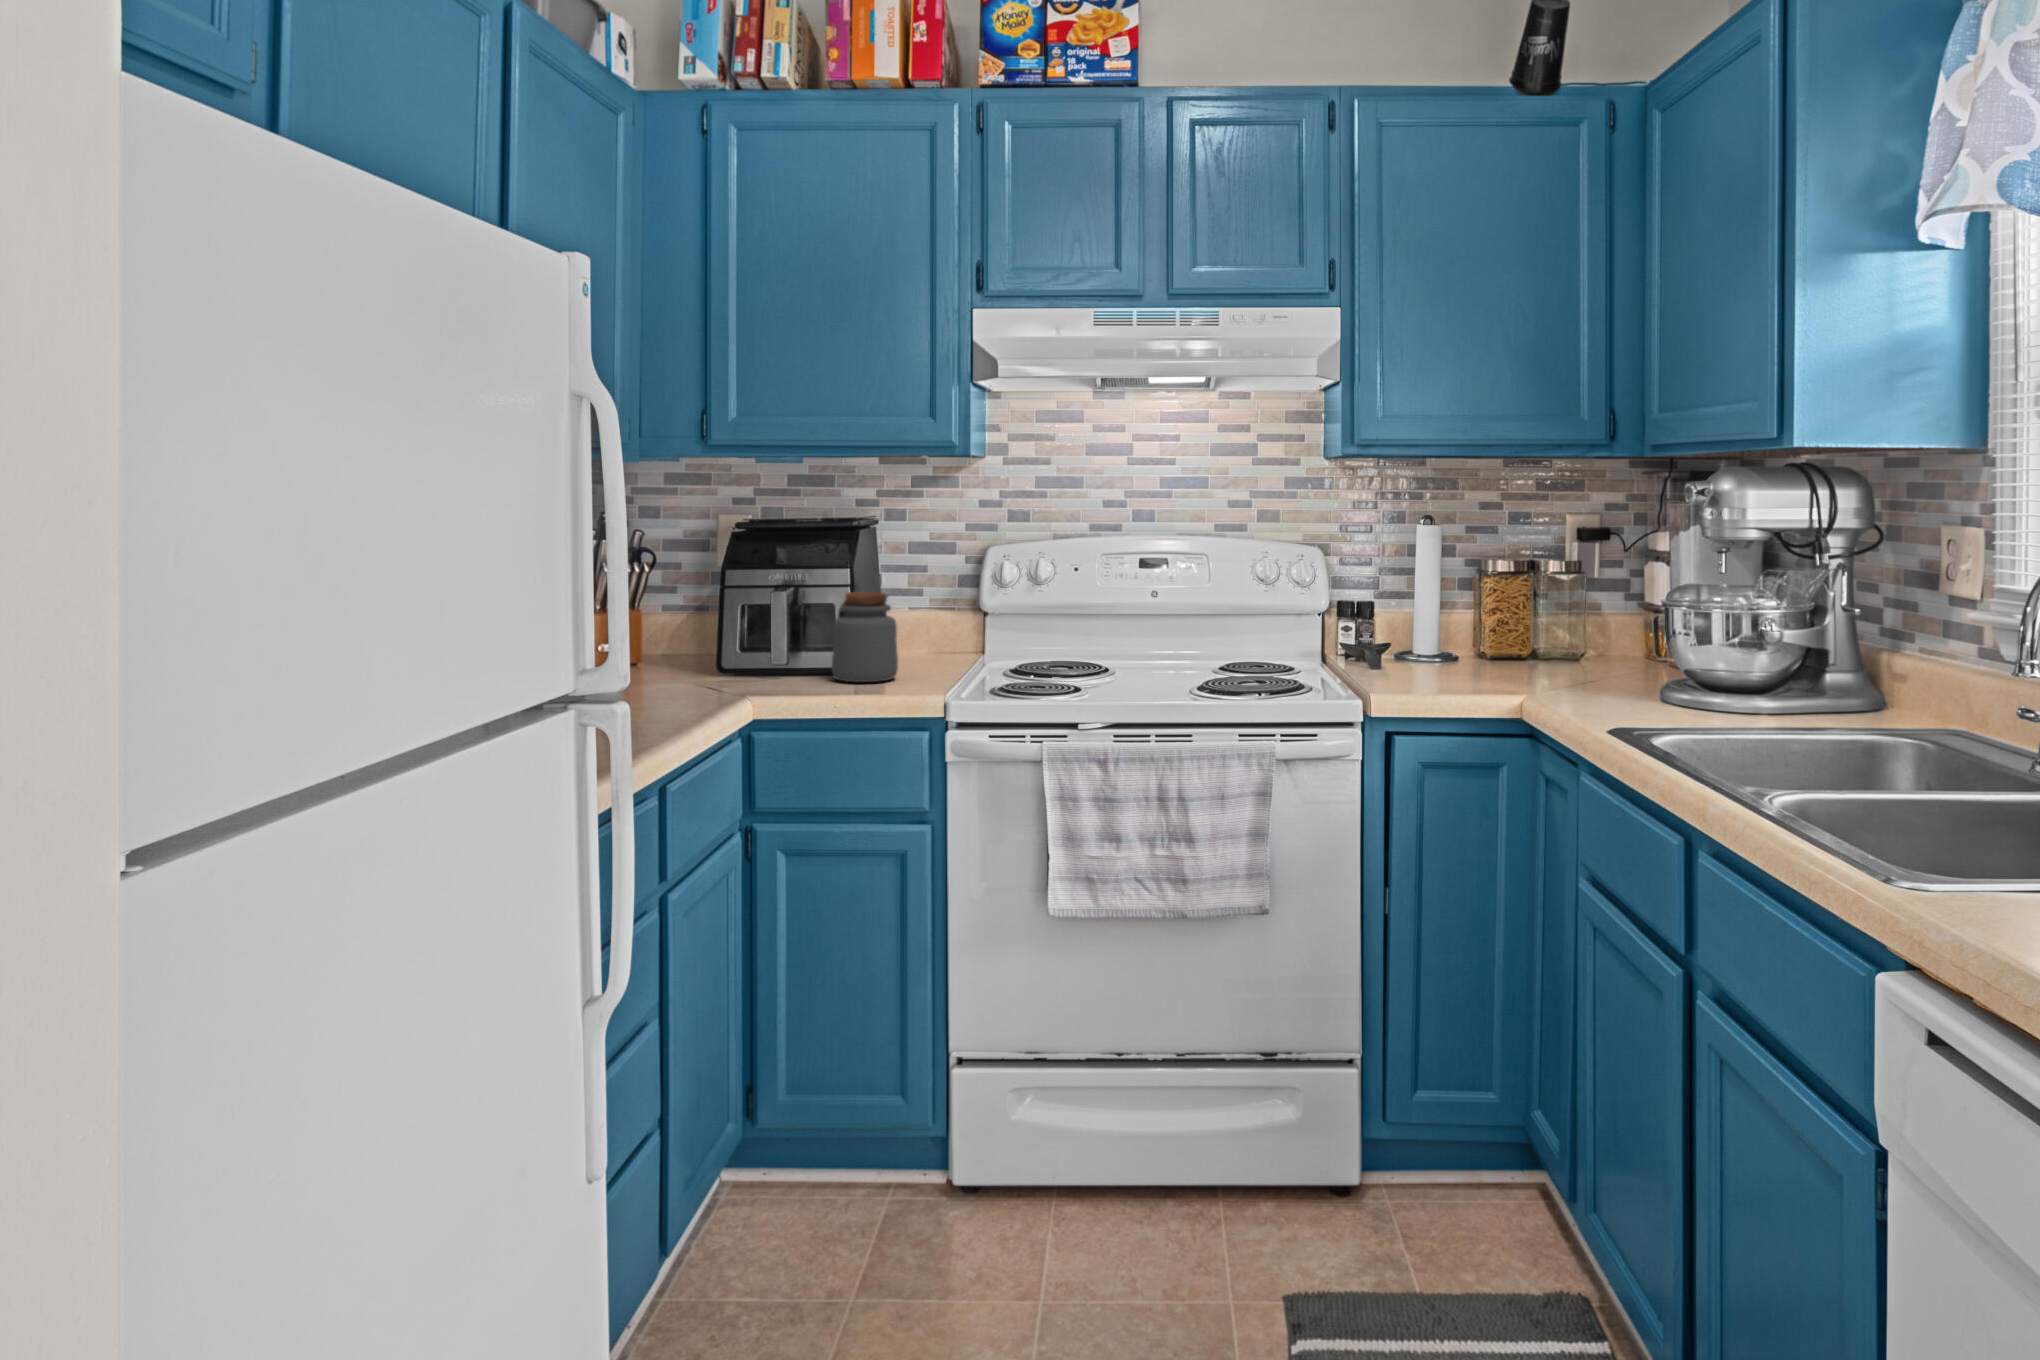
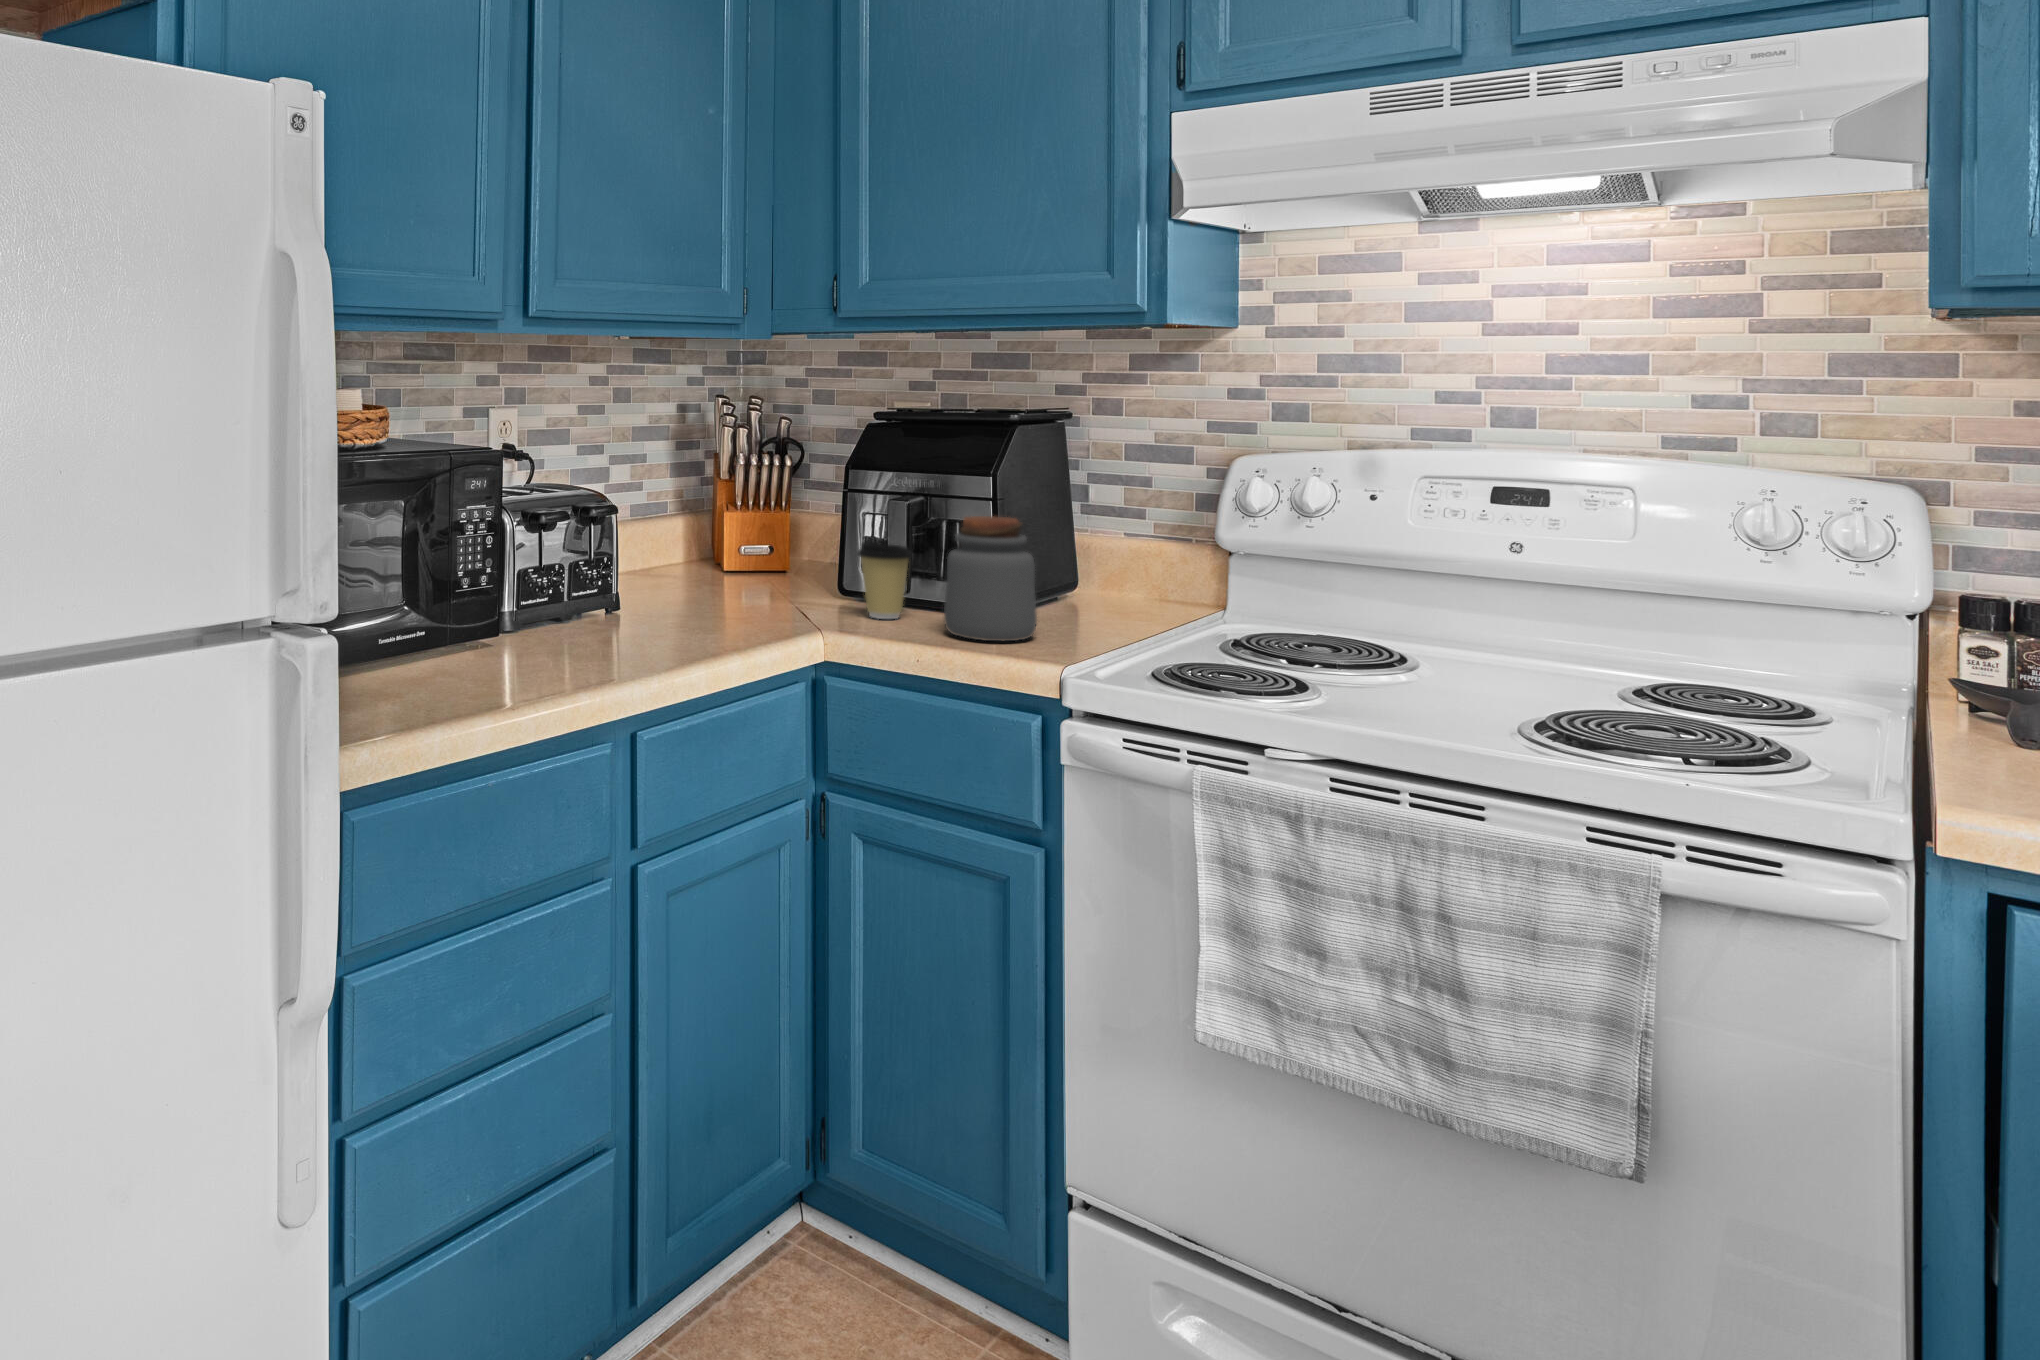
coffee cup: none [752,618,796,677] -> present [858,541,912,619]

